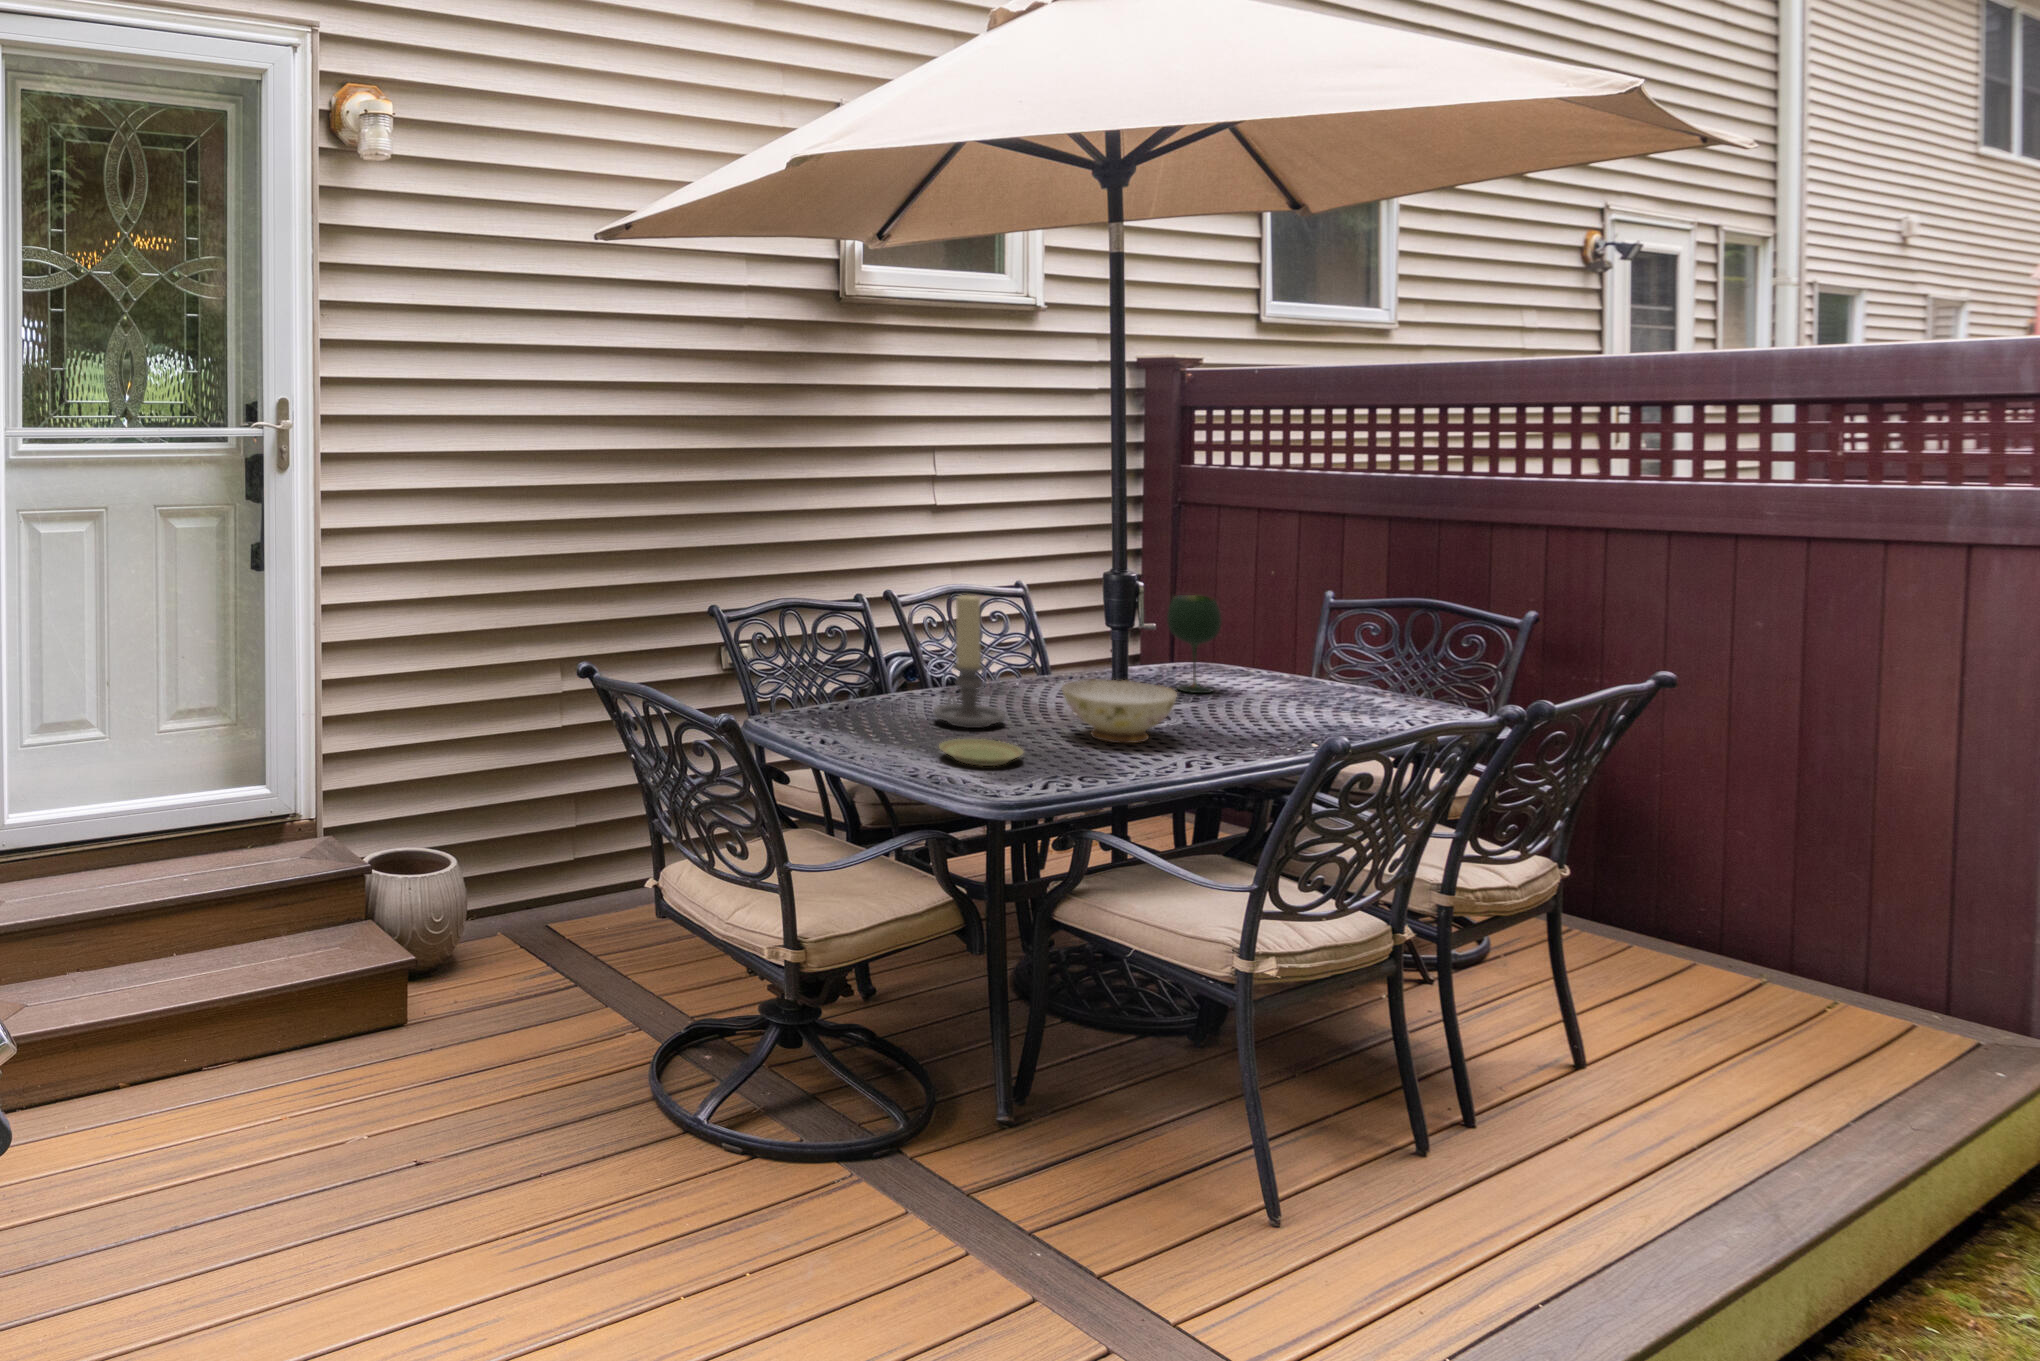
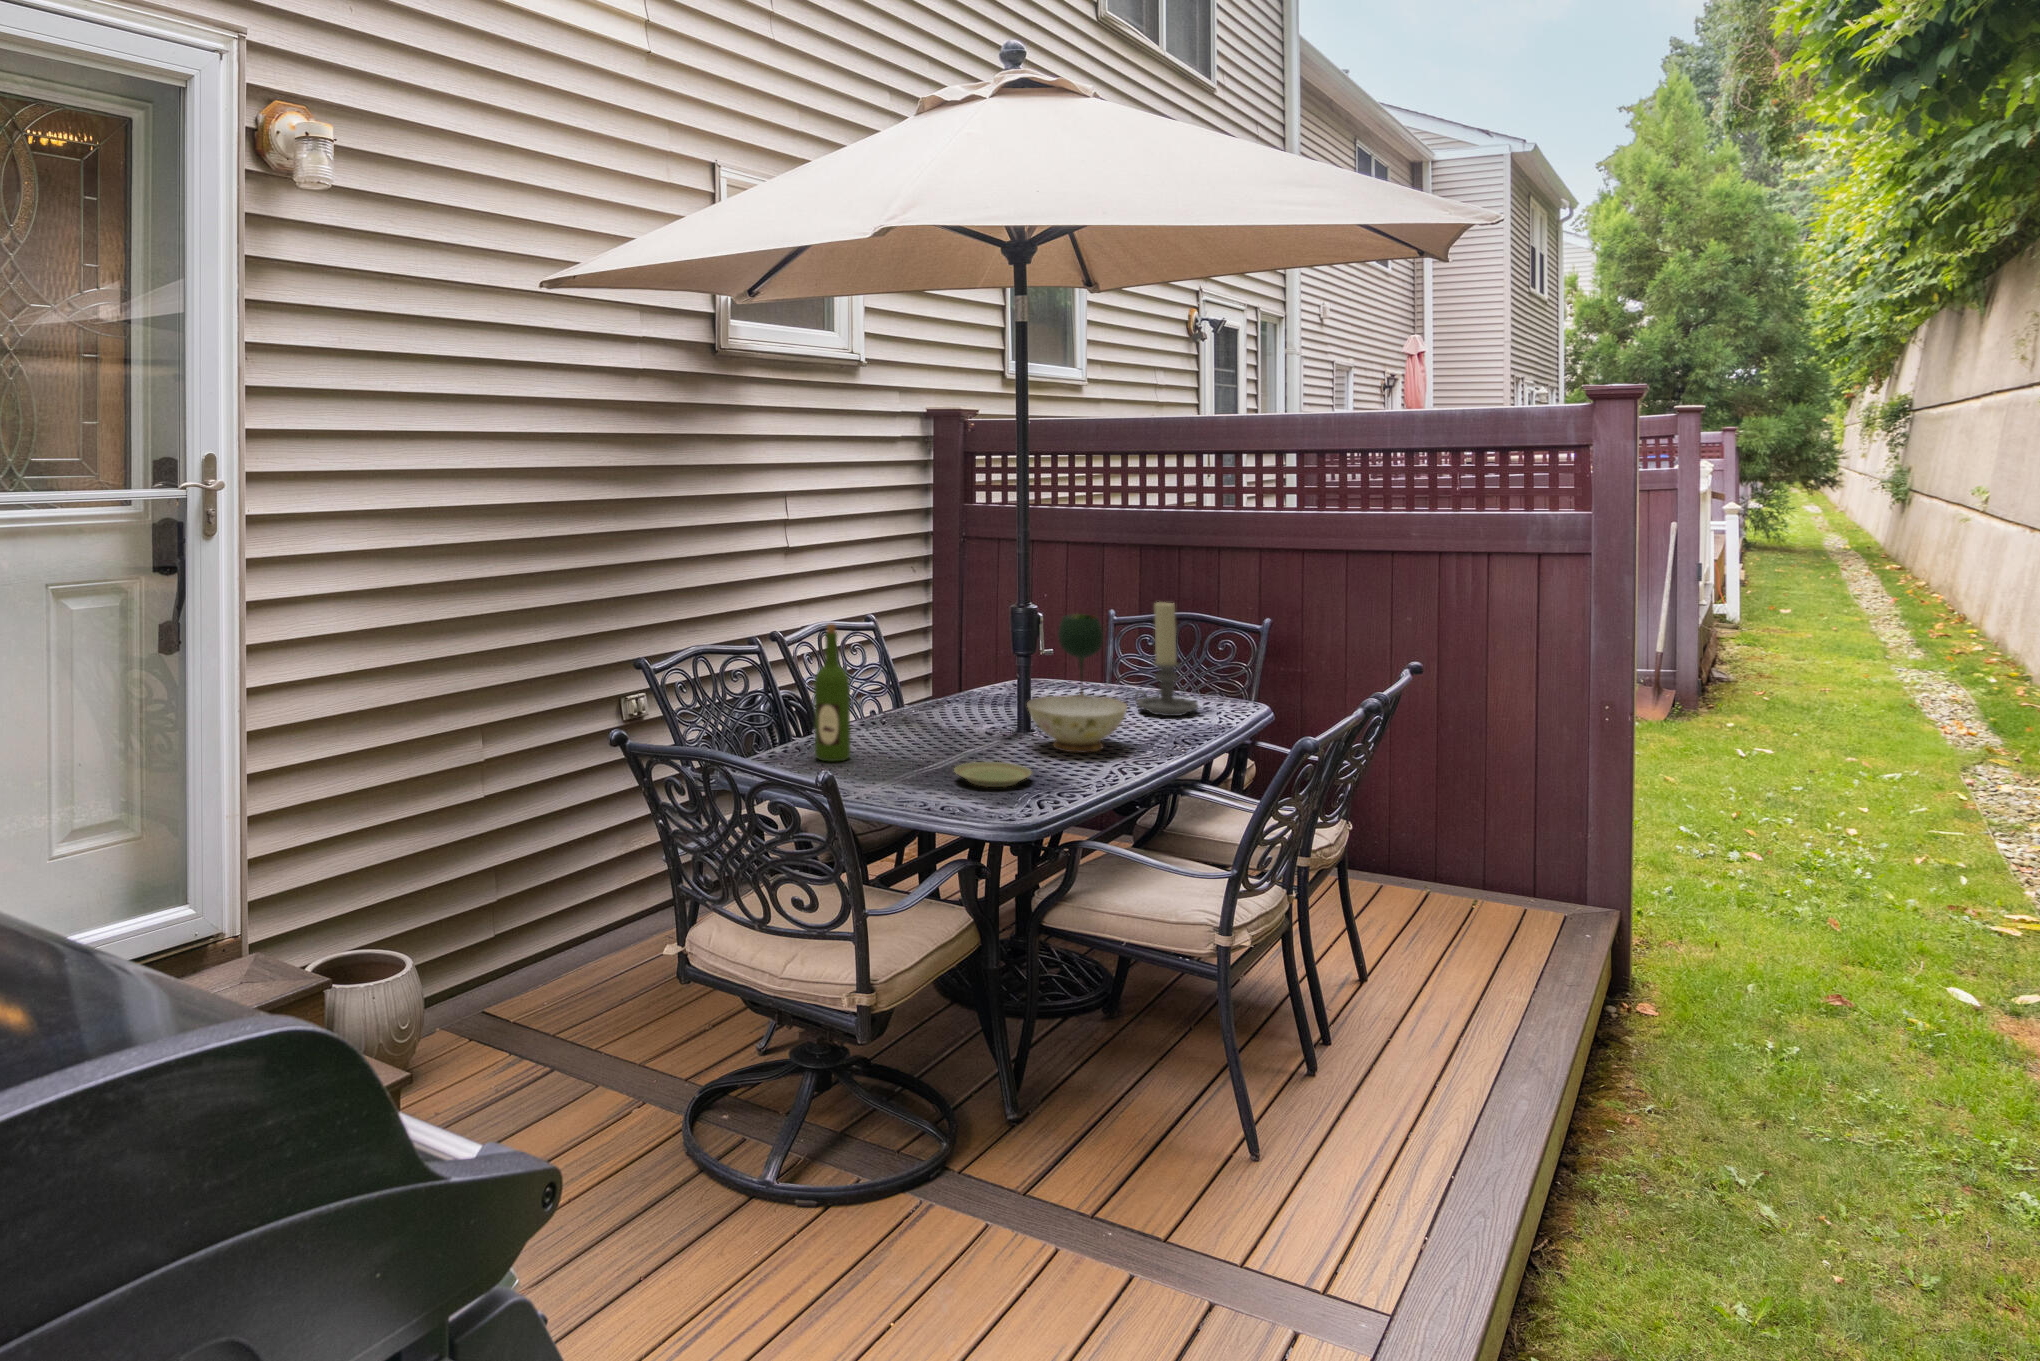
wine bottle: none [828,584,864,725] -> present [814,623,850,761]
candle holder: present [933,595,1005,728] -> present [1135,602,1198,716]

